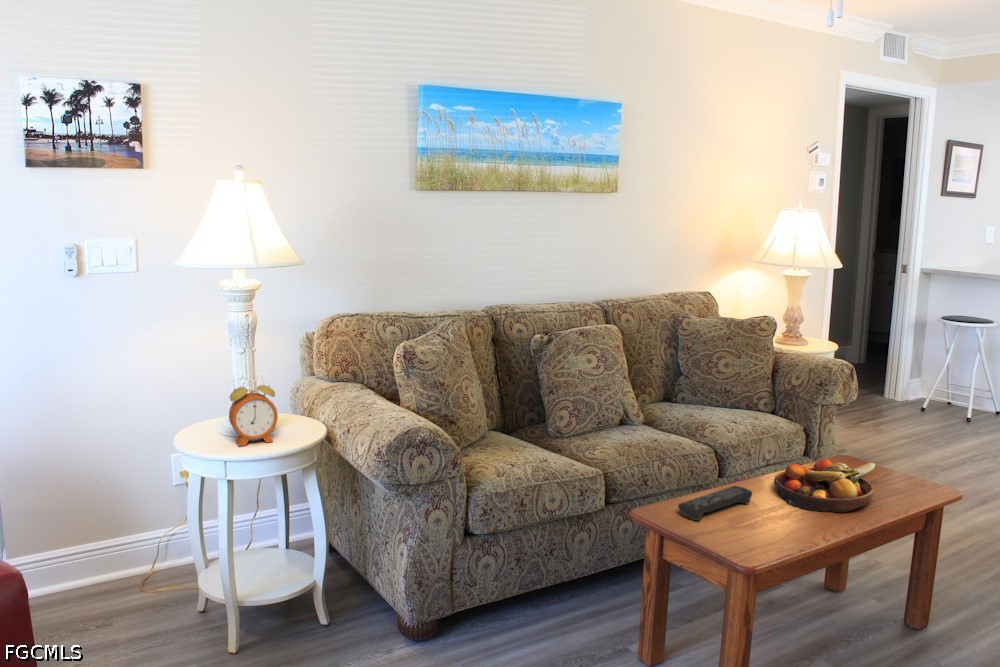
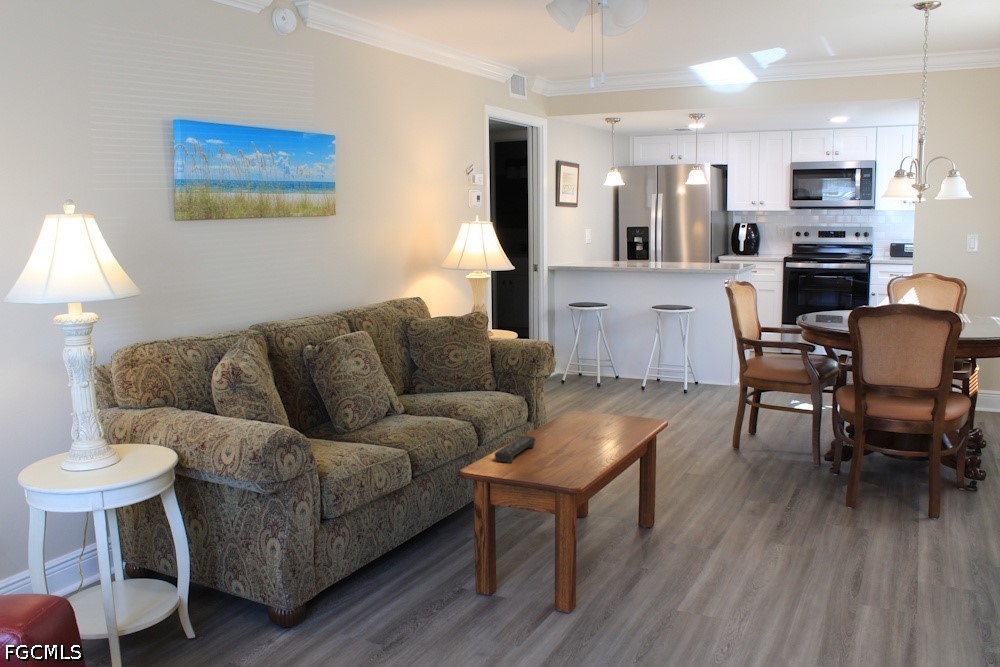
alarm clock: present [229,385,278,446] -> none [102,402,149,471]
fruit bowl: present [774,459,876,513] -> none [542,405,610,444]

